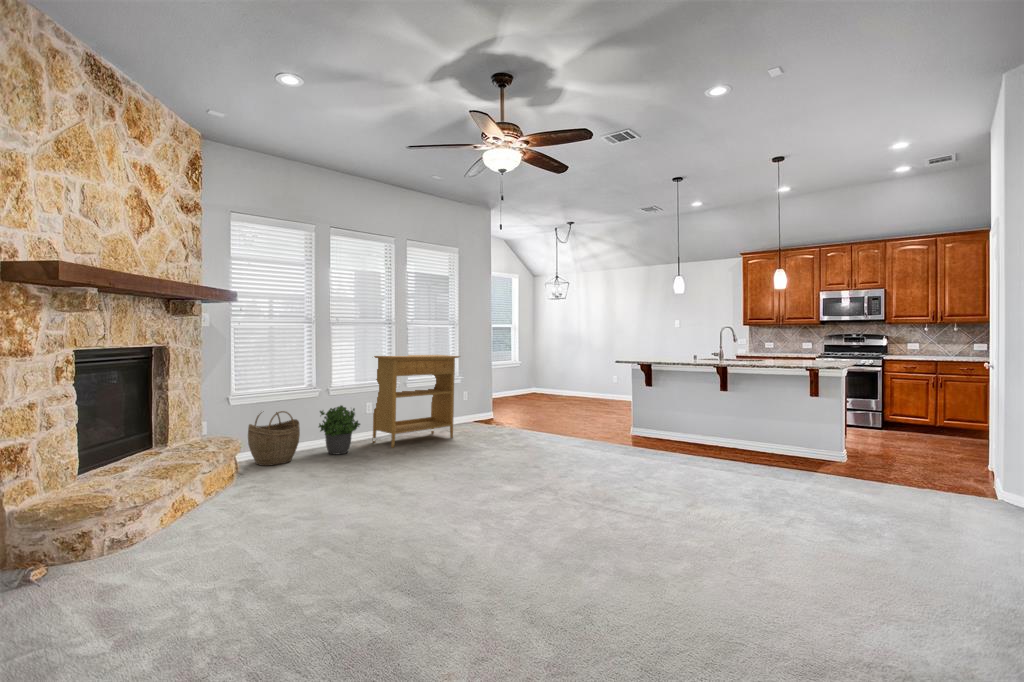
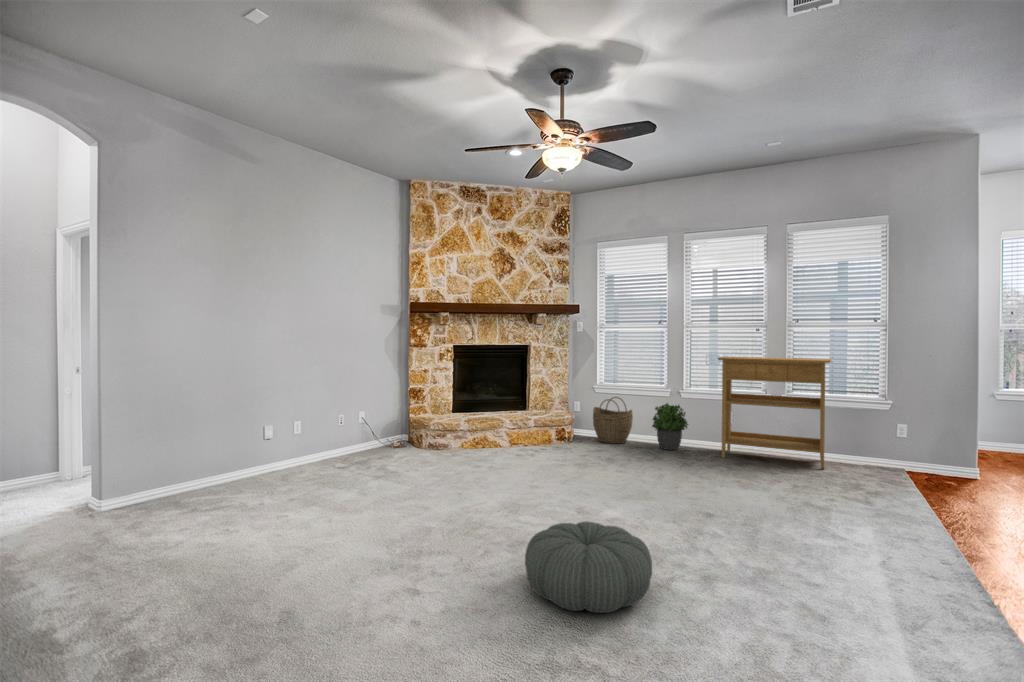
pouf: none [633,481,729,540] -> present [525,522,652,613]

